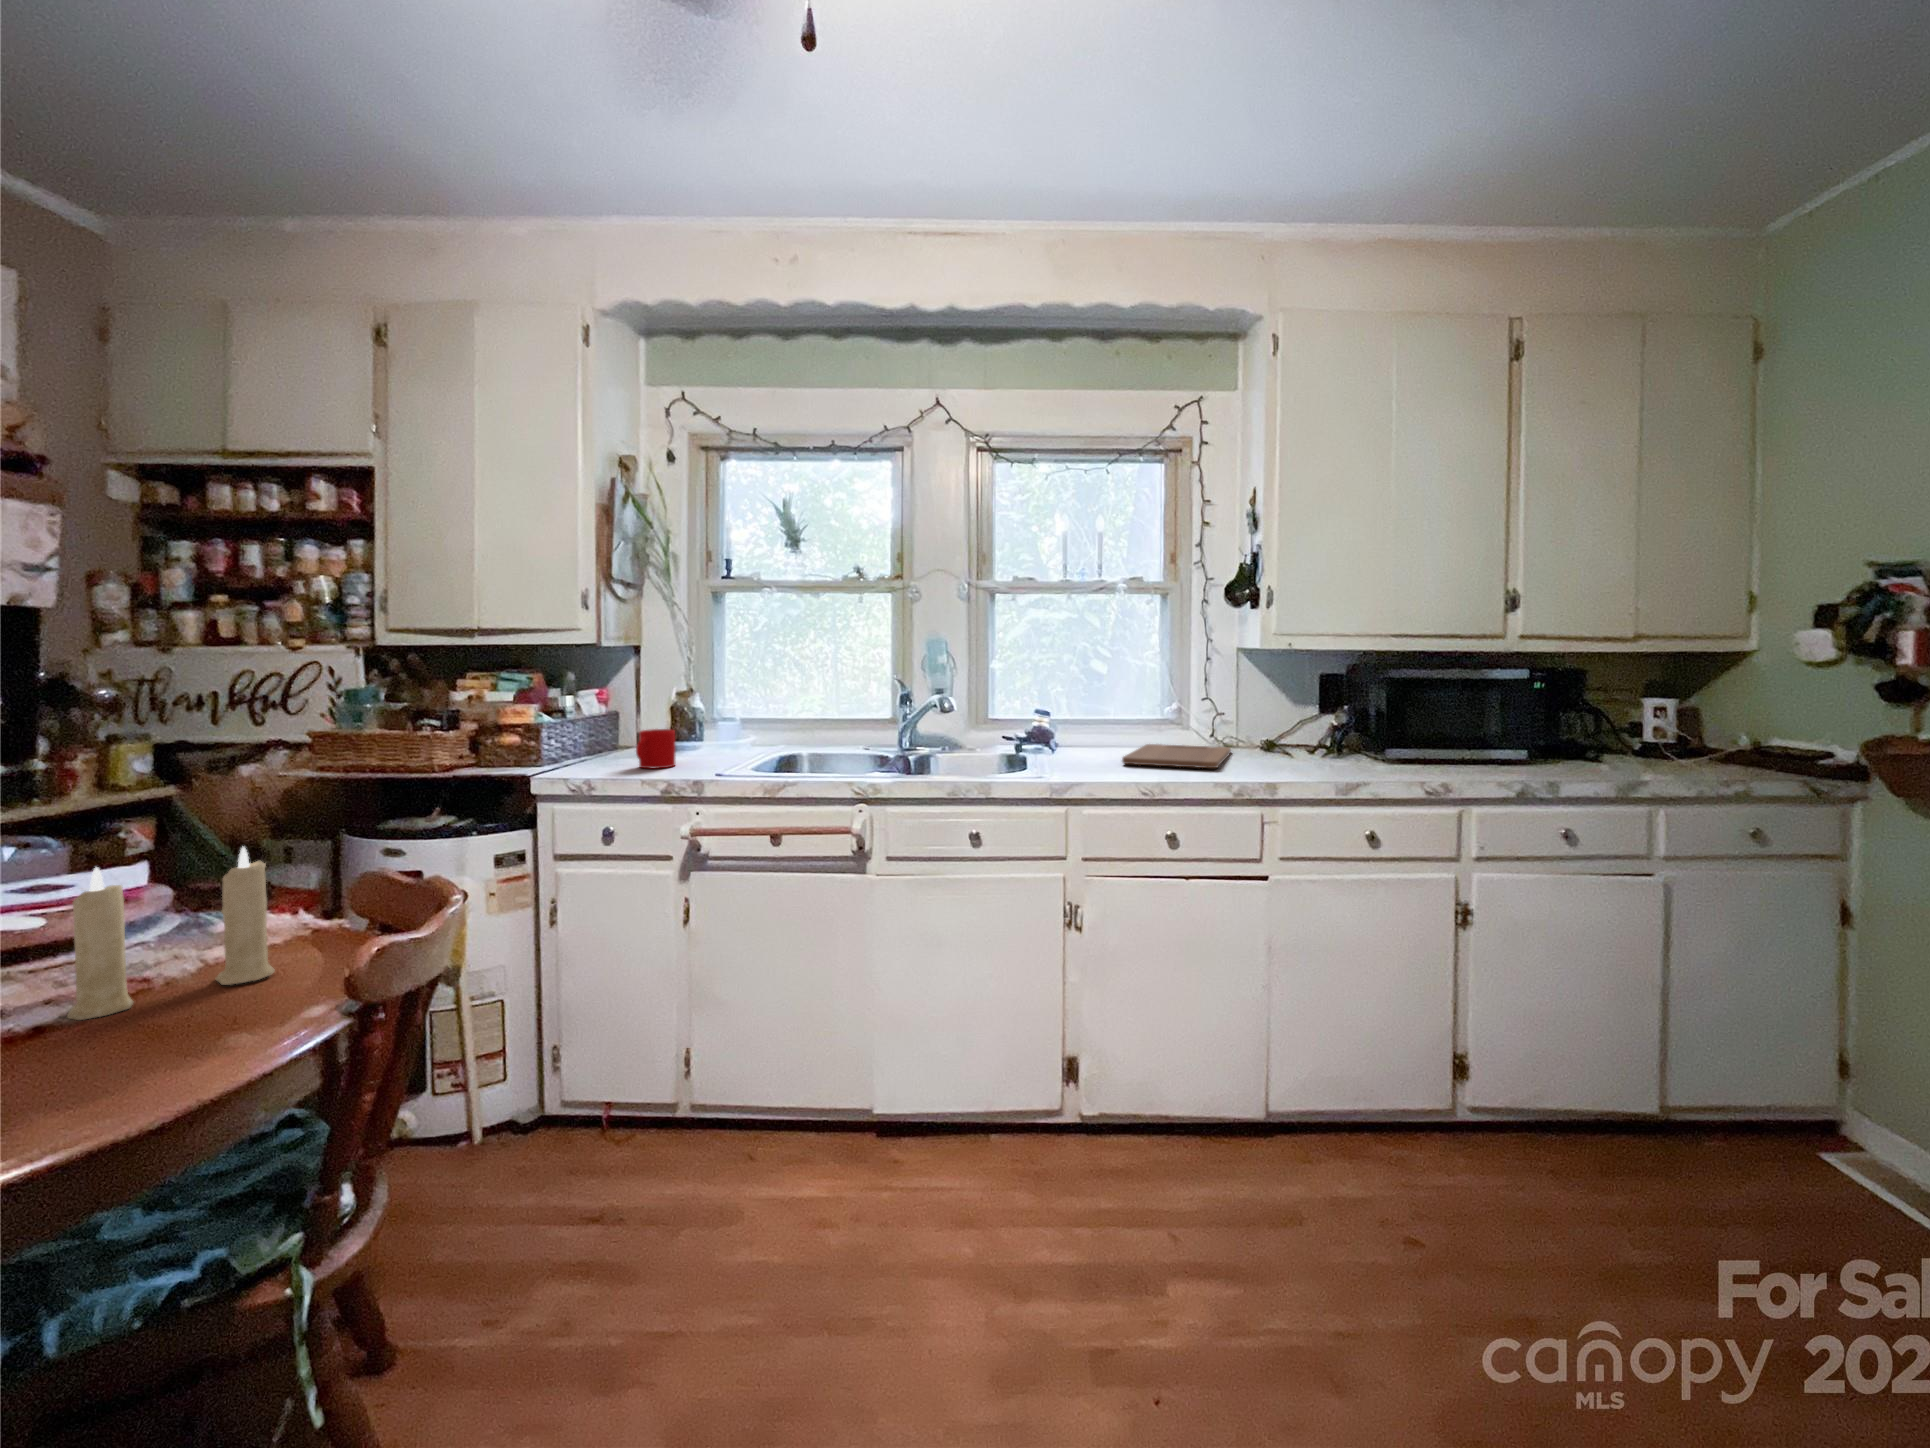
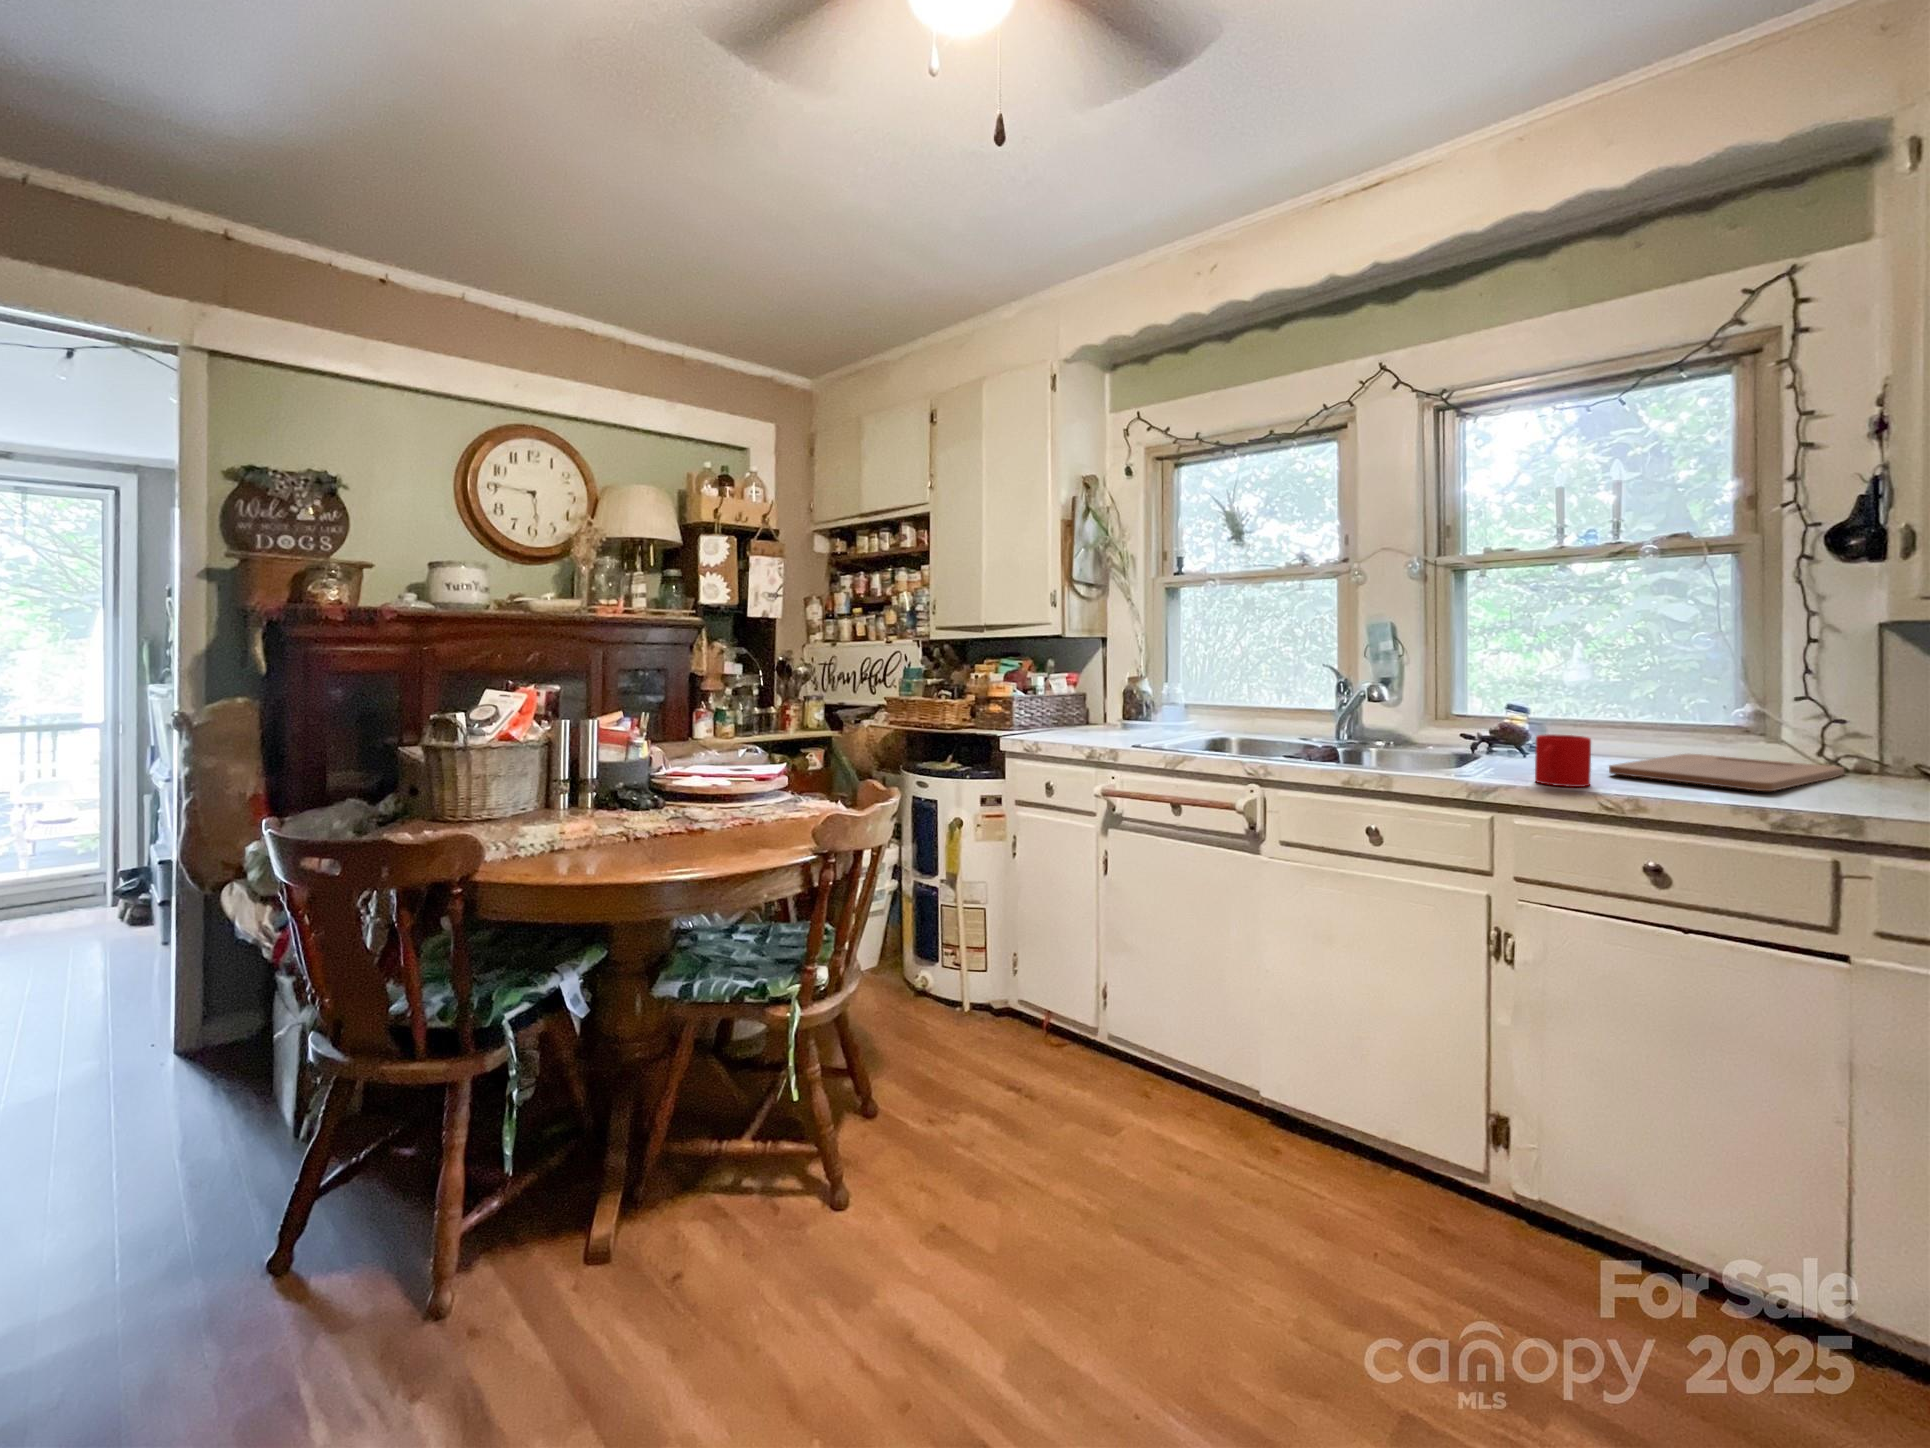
mug: present [636,729,676,769] -> present [1535,734,1591,787]
candle: present [67,847,275,1020] -> none [702,758,791,846]

